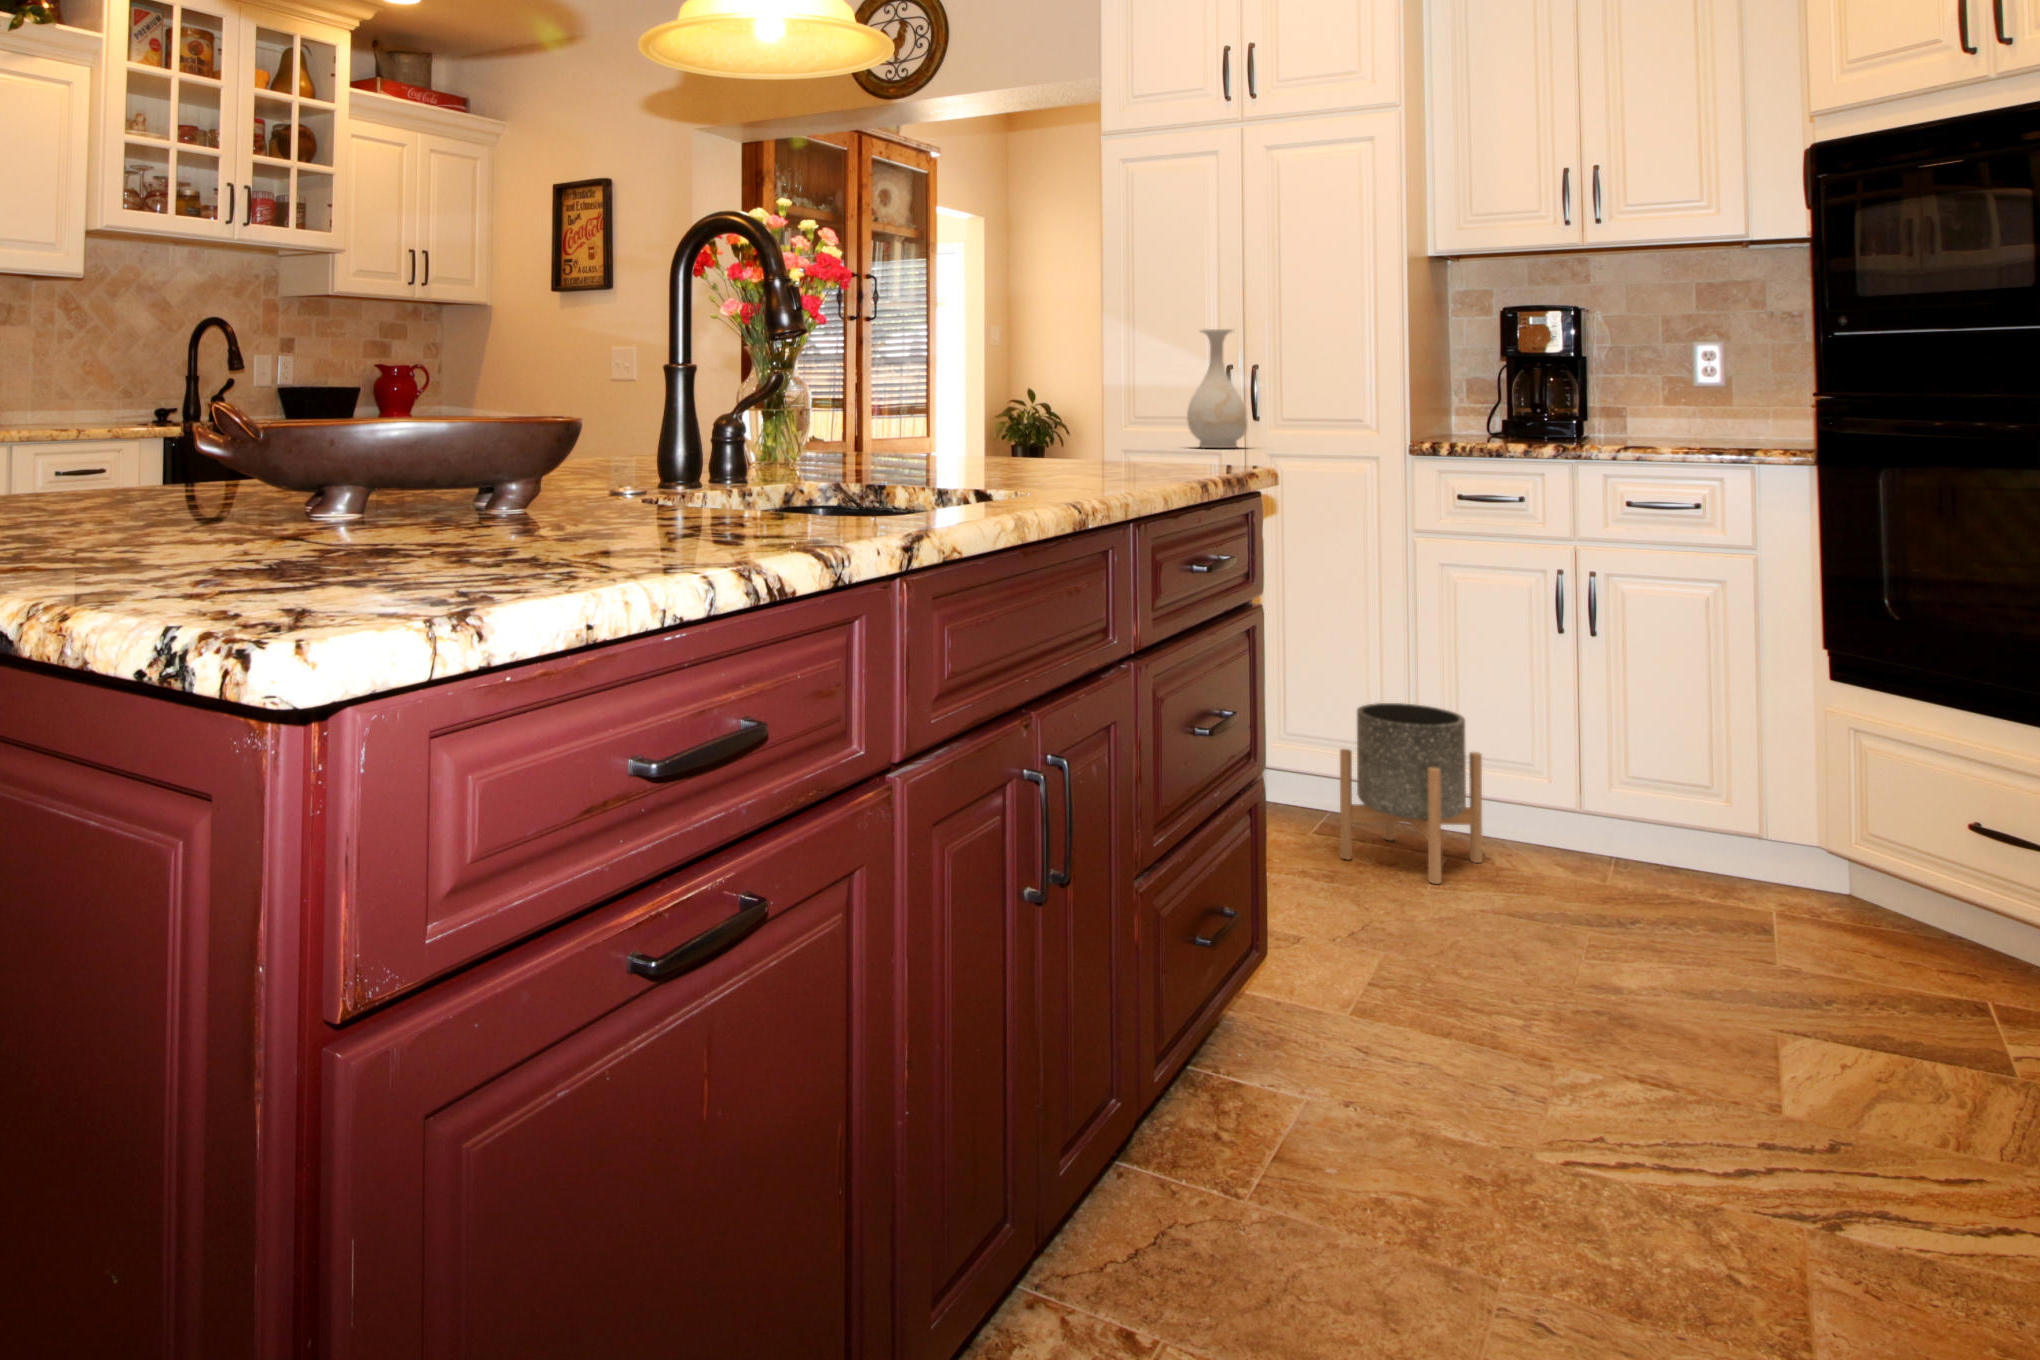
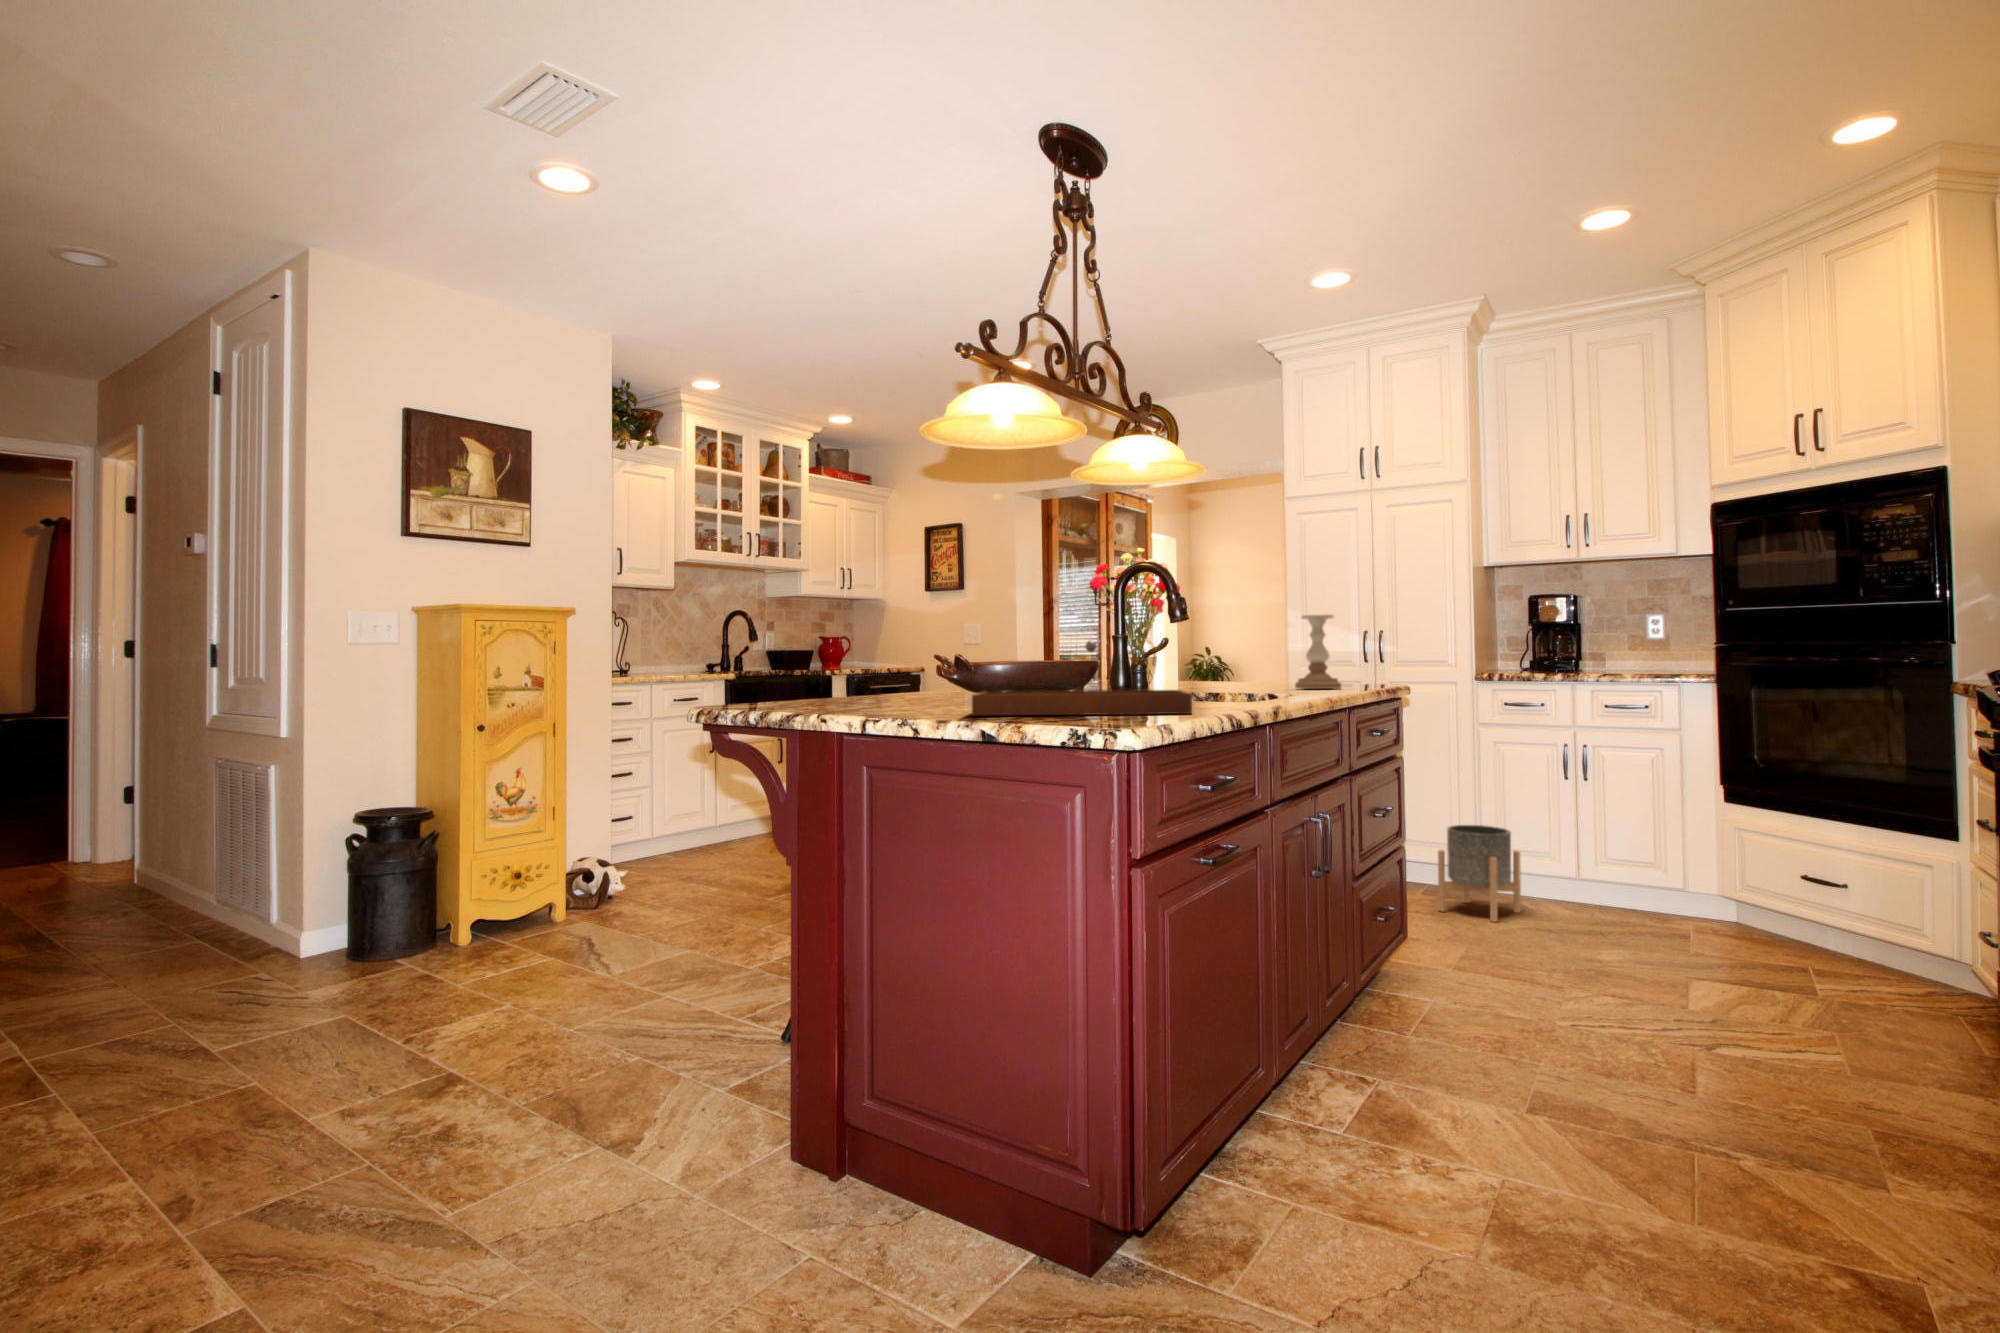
vase: present [1187,329,1247,448] -> none [1343,611,1380,681]
candle holder: none [1070,332,1151,470] -> present [1295,615,1341,689]
tray: none [69,378,673,573] -> present [972,641,1192,715]

